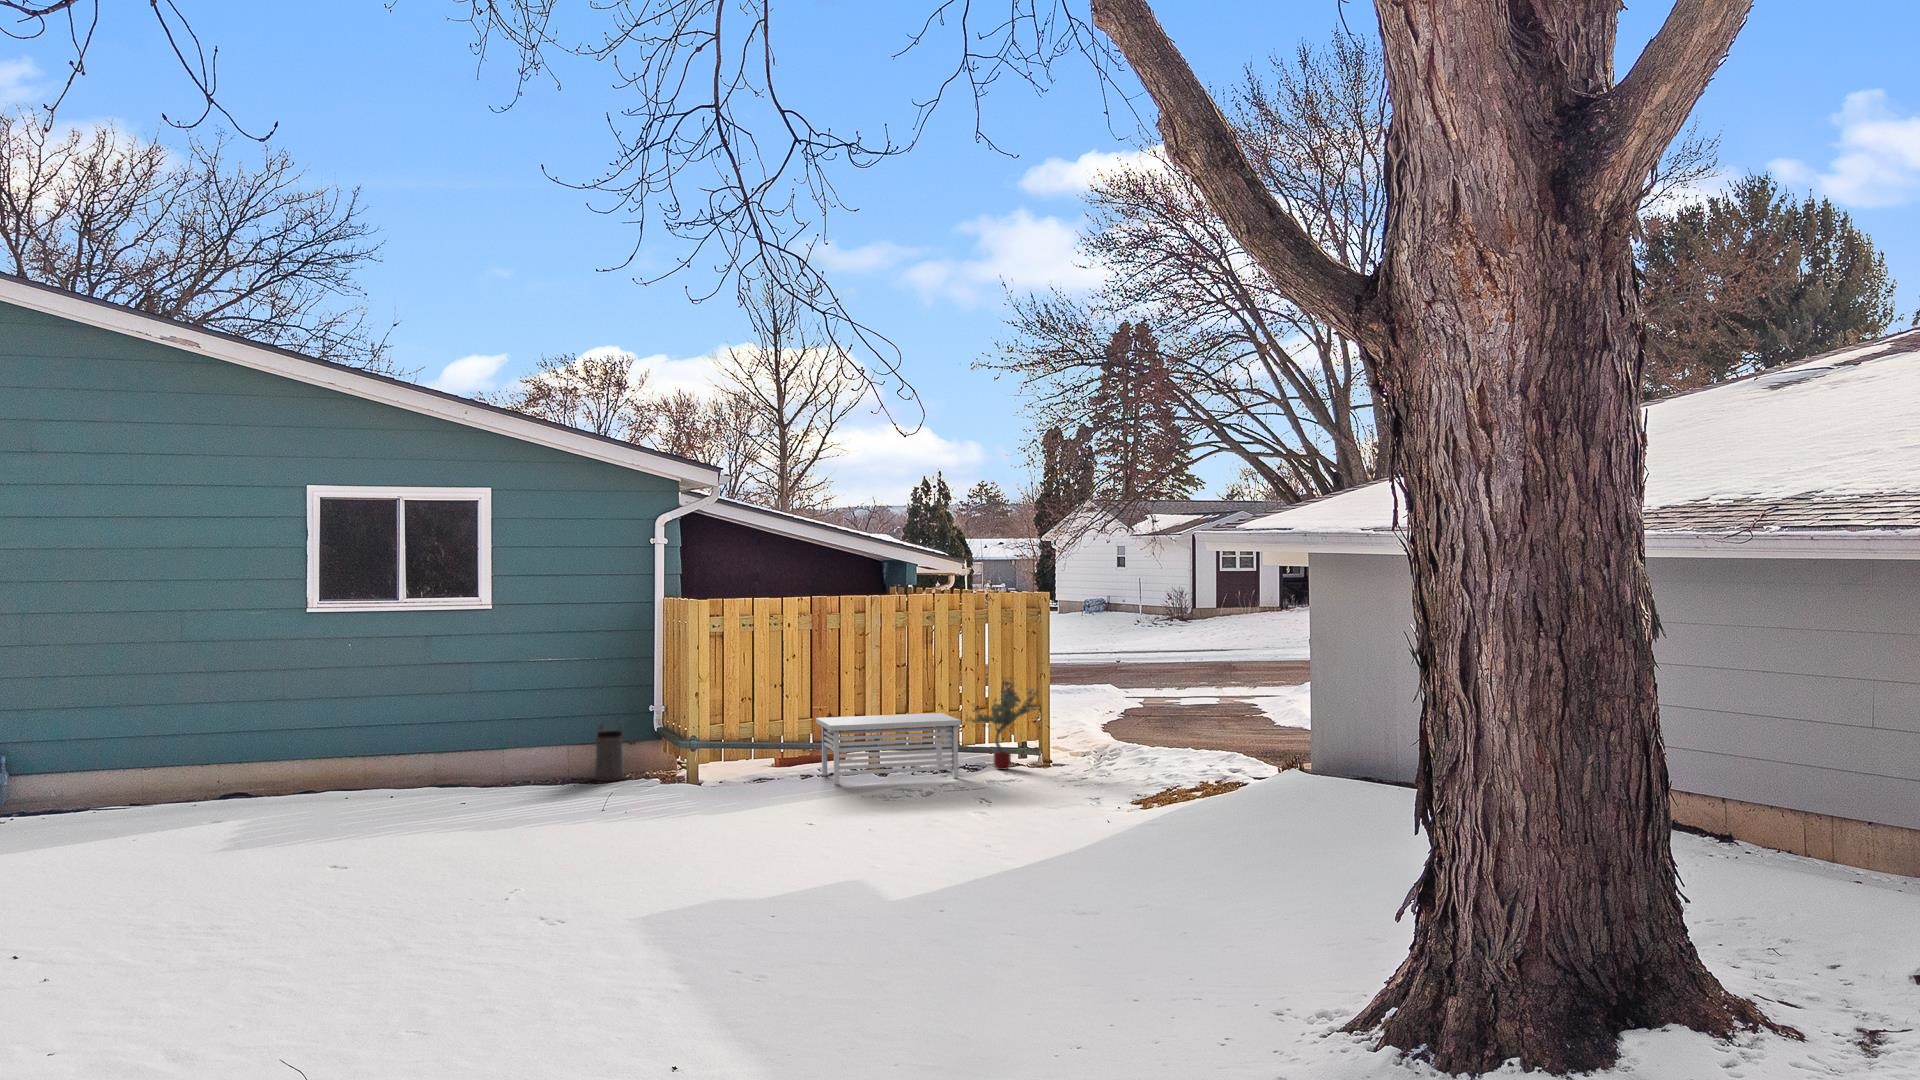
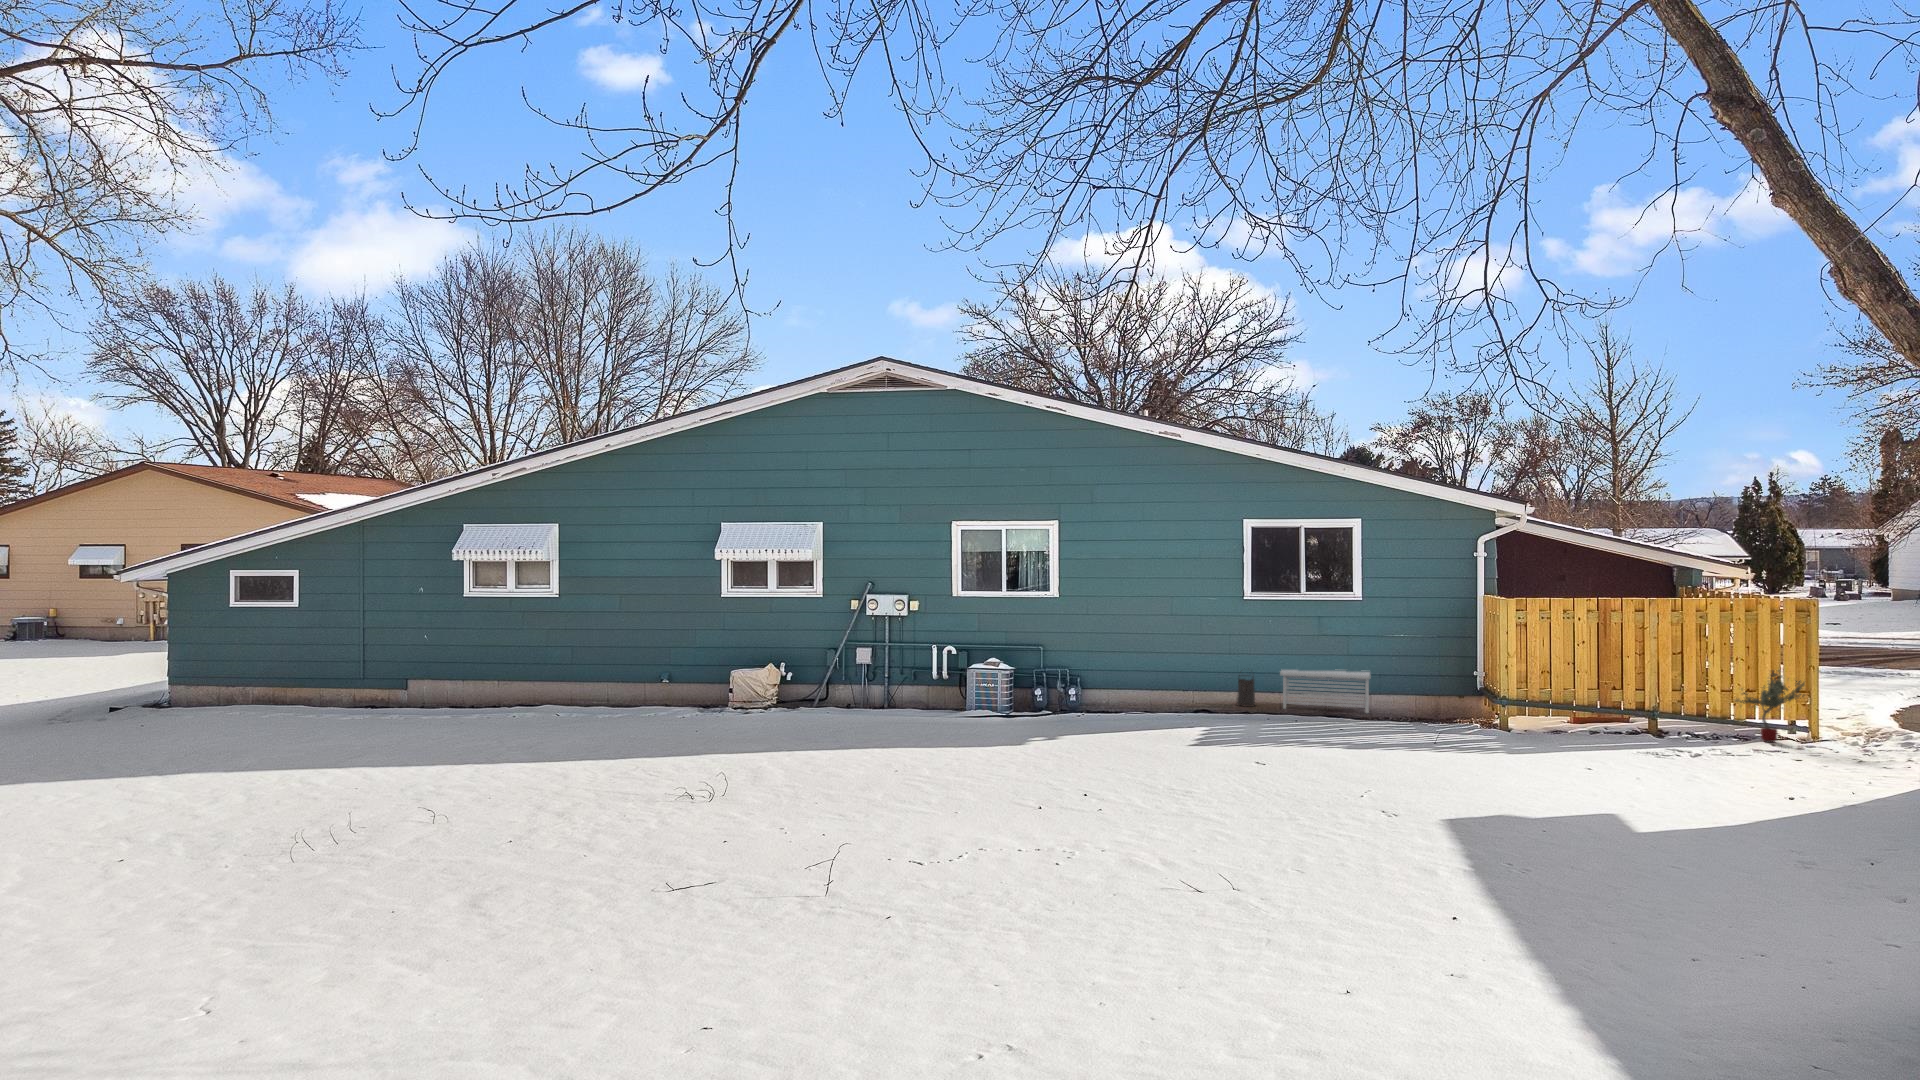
storage bench: present [816,713,961,785] -> present [1280,670,1370,713]
watering can: present [594,721,625,781] -> present [1237,675,1255,707]

